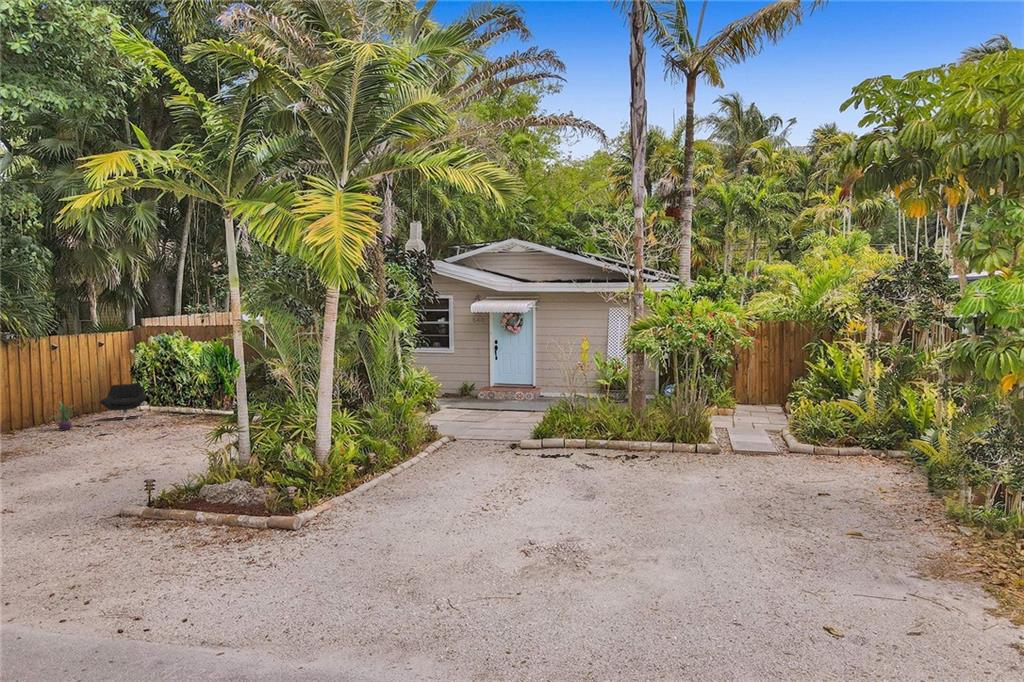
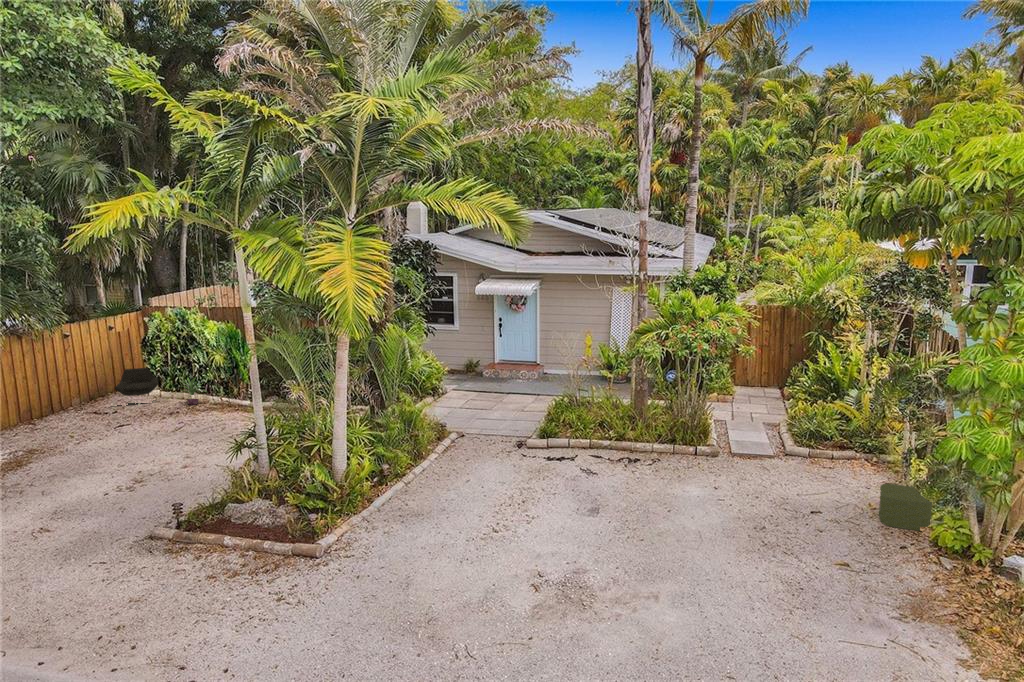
decorative plant: present [58,401,72,431] -> present [186,378,198,405]
storage box: none [893,462,950,506] -> present [879,484,932,531]

